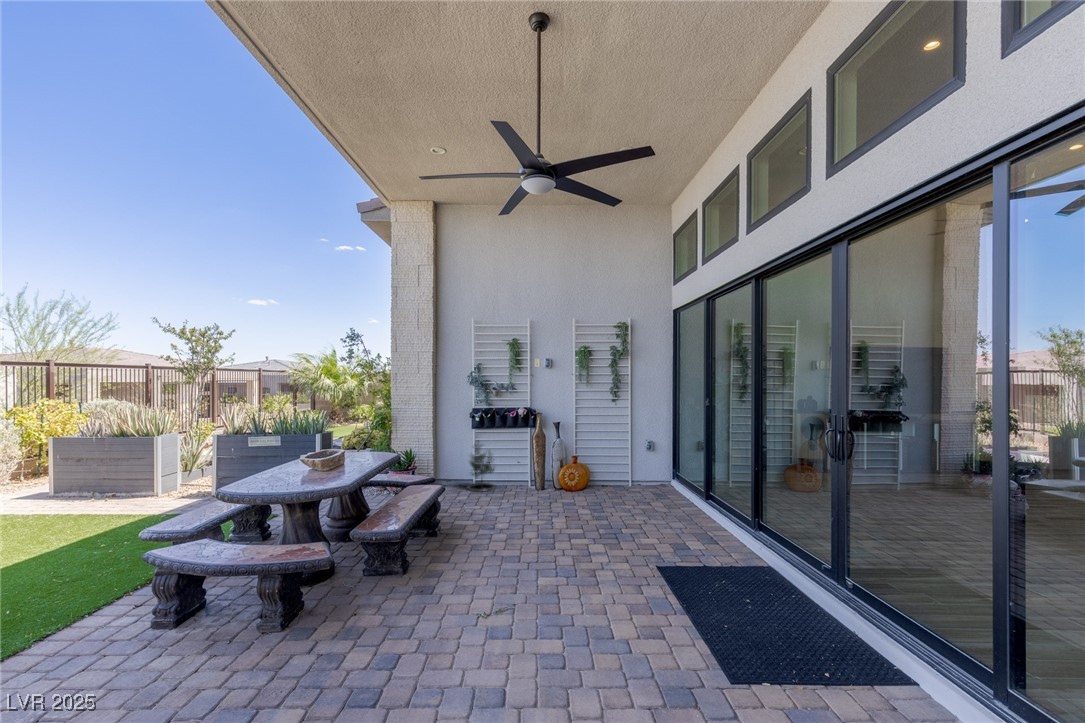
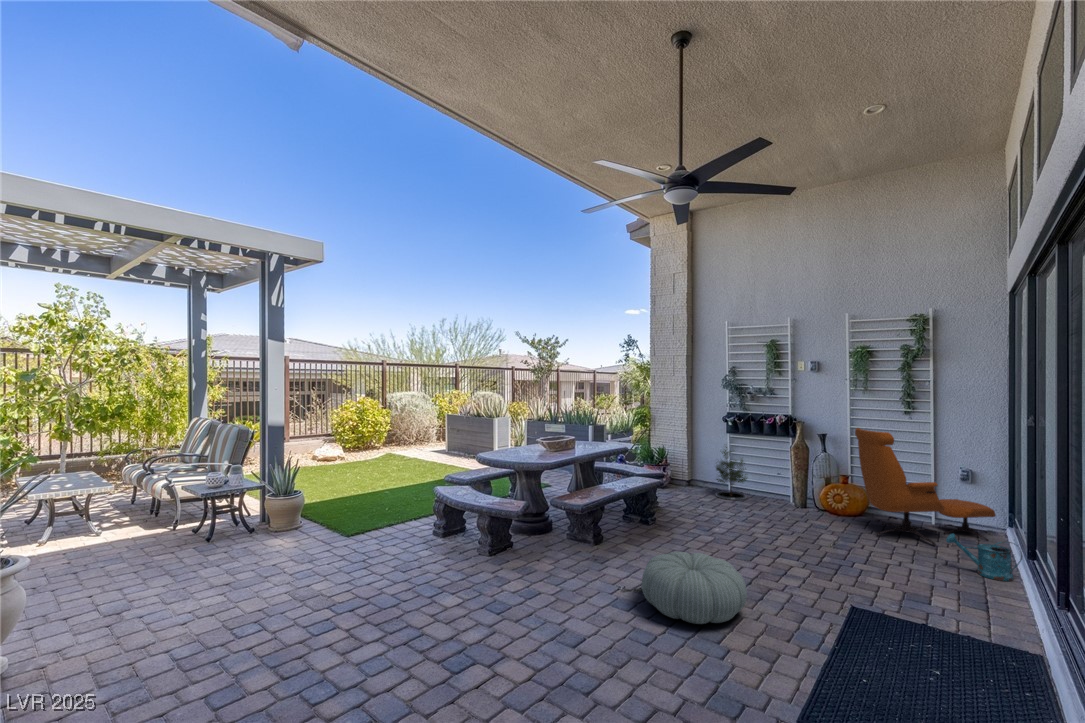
lounge chair: none [595,415,669,500] -> present [855,428,996,546]
watering can: none [668,488,709,516] -> present [946,534,1022,581]
pouf: none [508,552,609,627] -> present [642,552,747,624]

